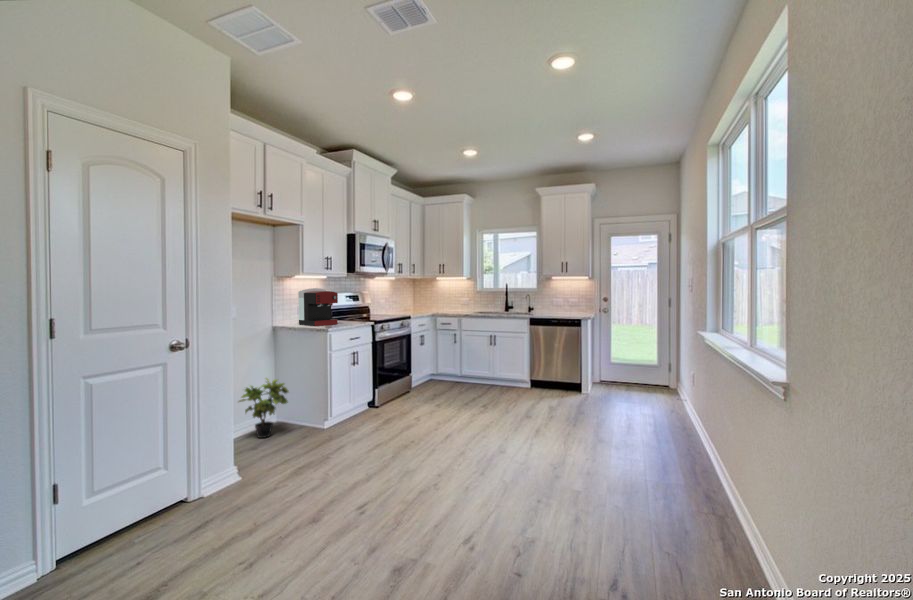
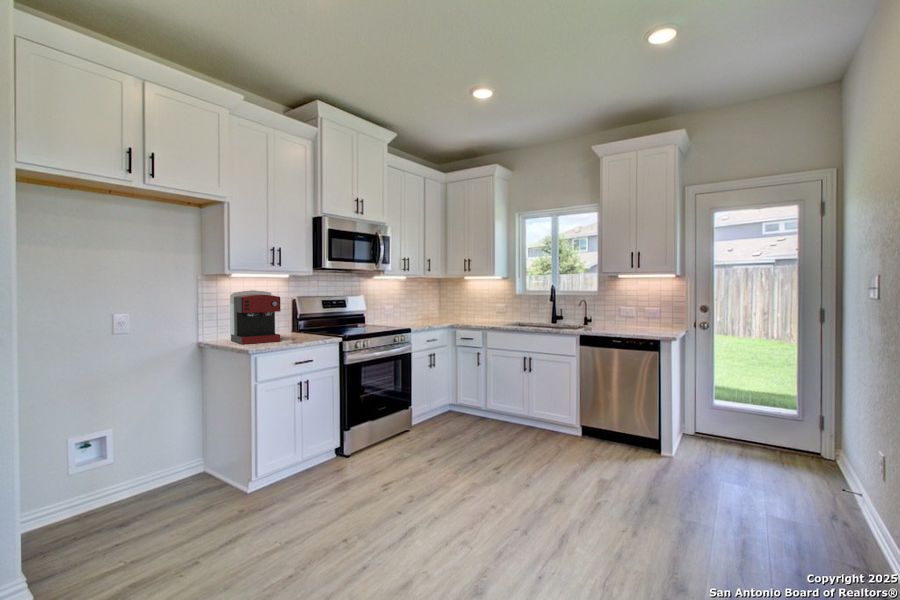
potted plant: present [239,378,289,438] -> none [126,416,202,503]

